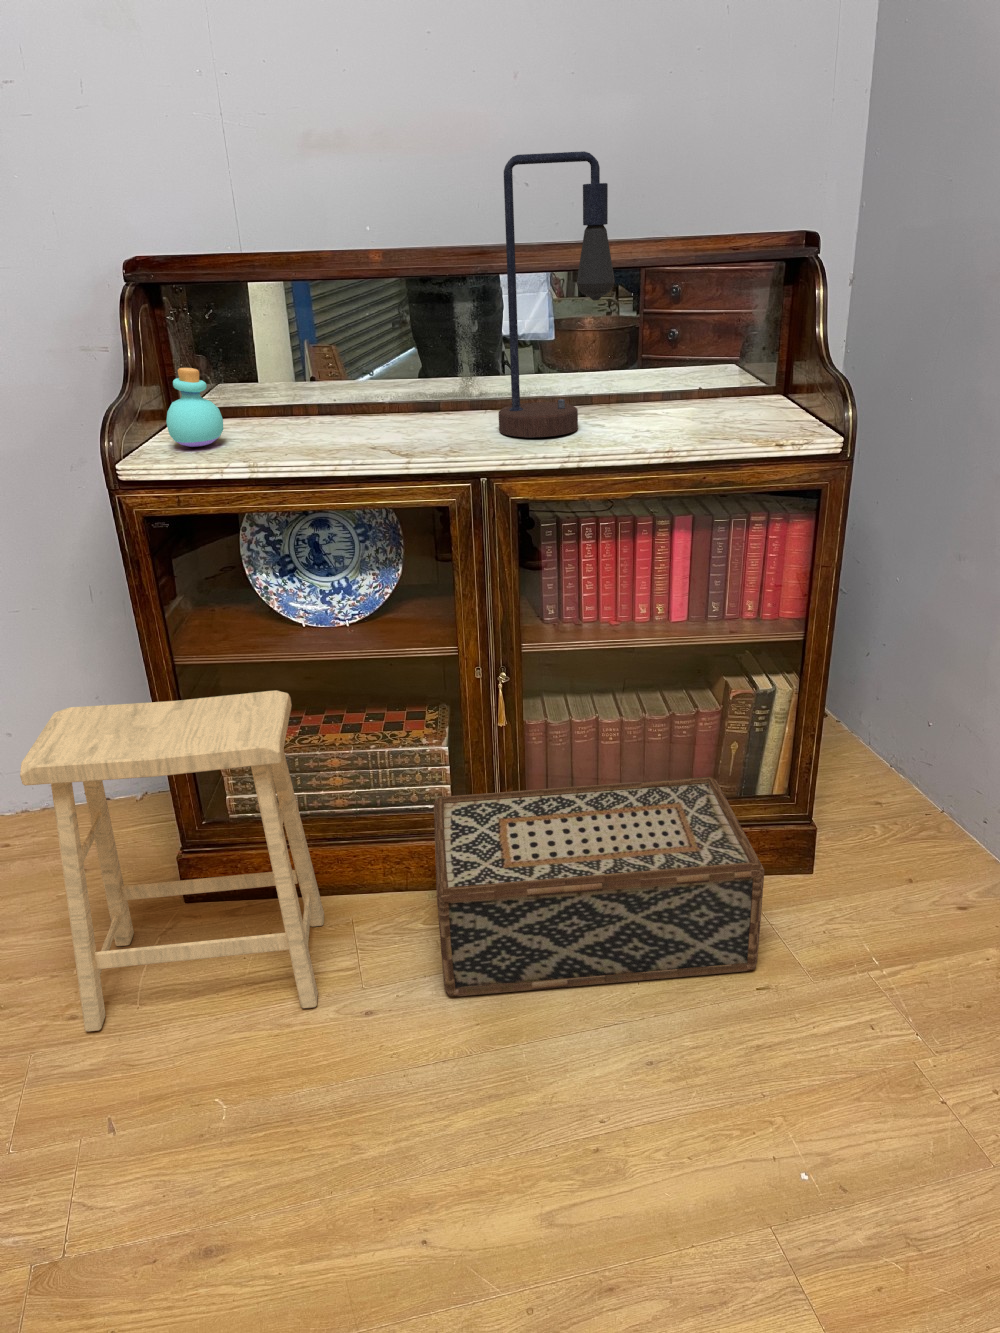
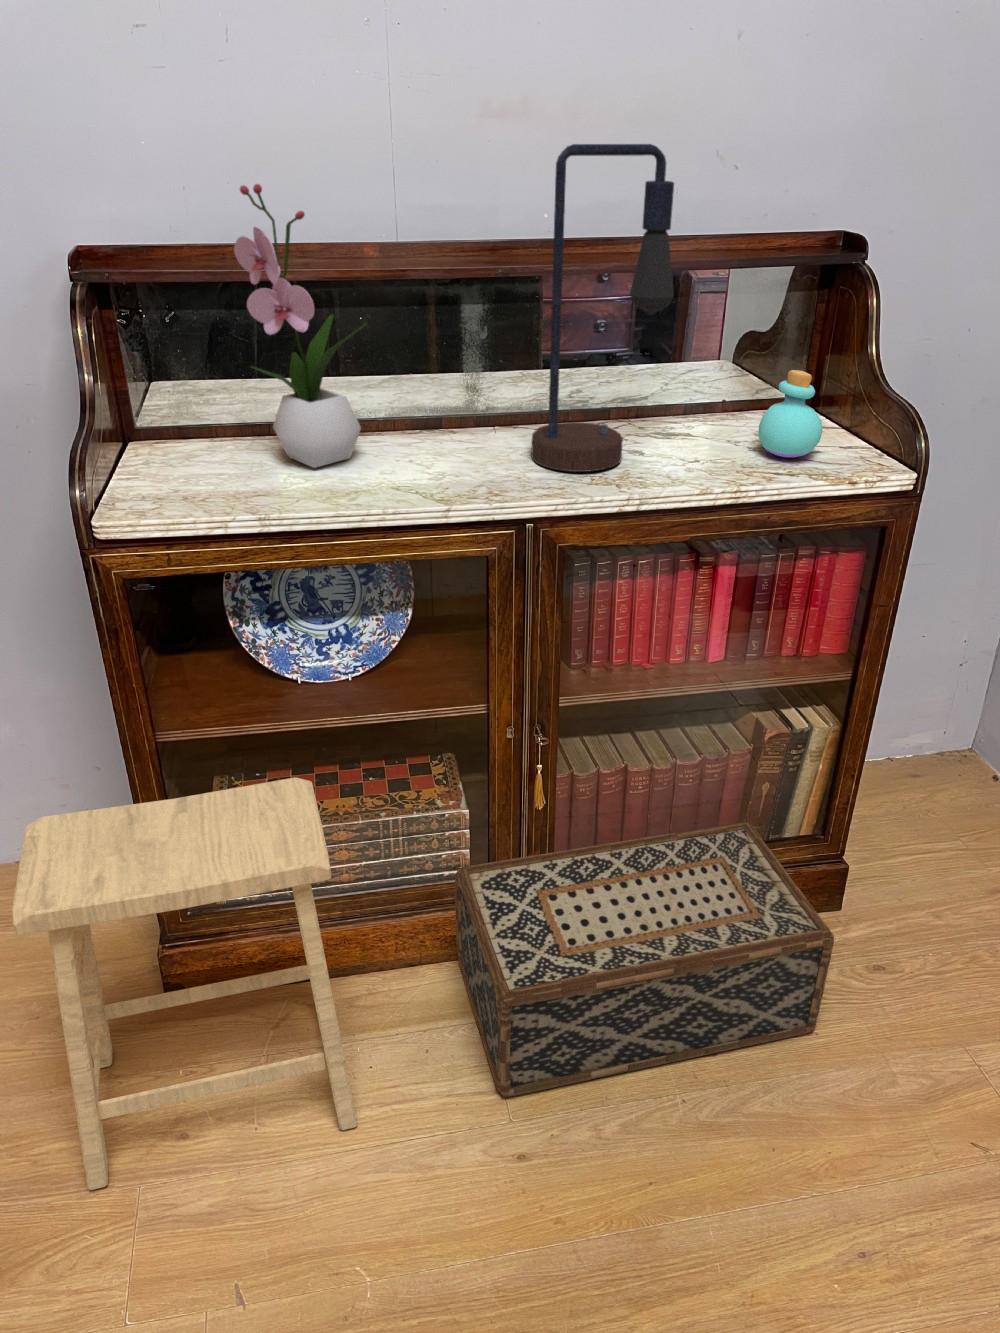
flower arrangement: none [245,200,355,436] -> present [234,184,366,468]
perfume bottle: present [166,368,223,447] -> present [759,370,822,457]

